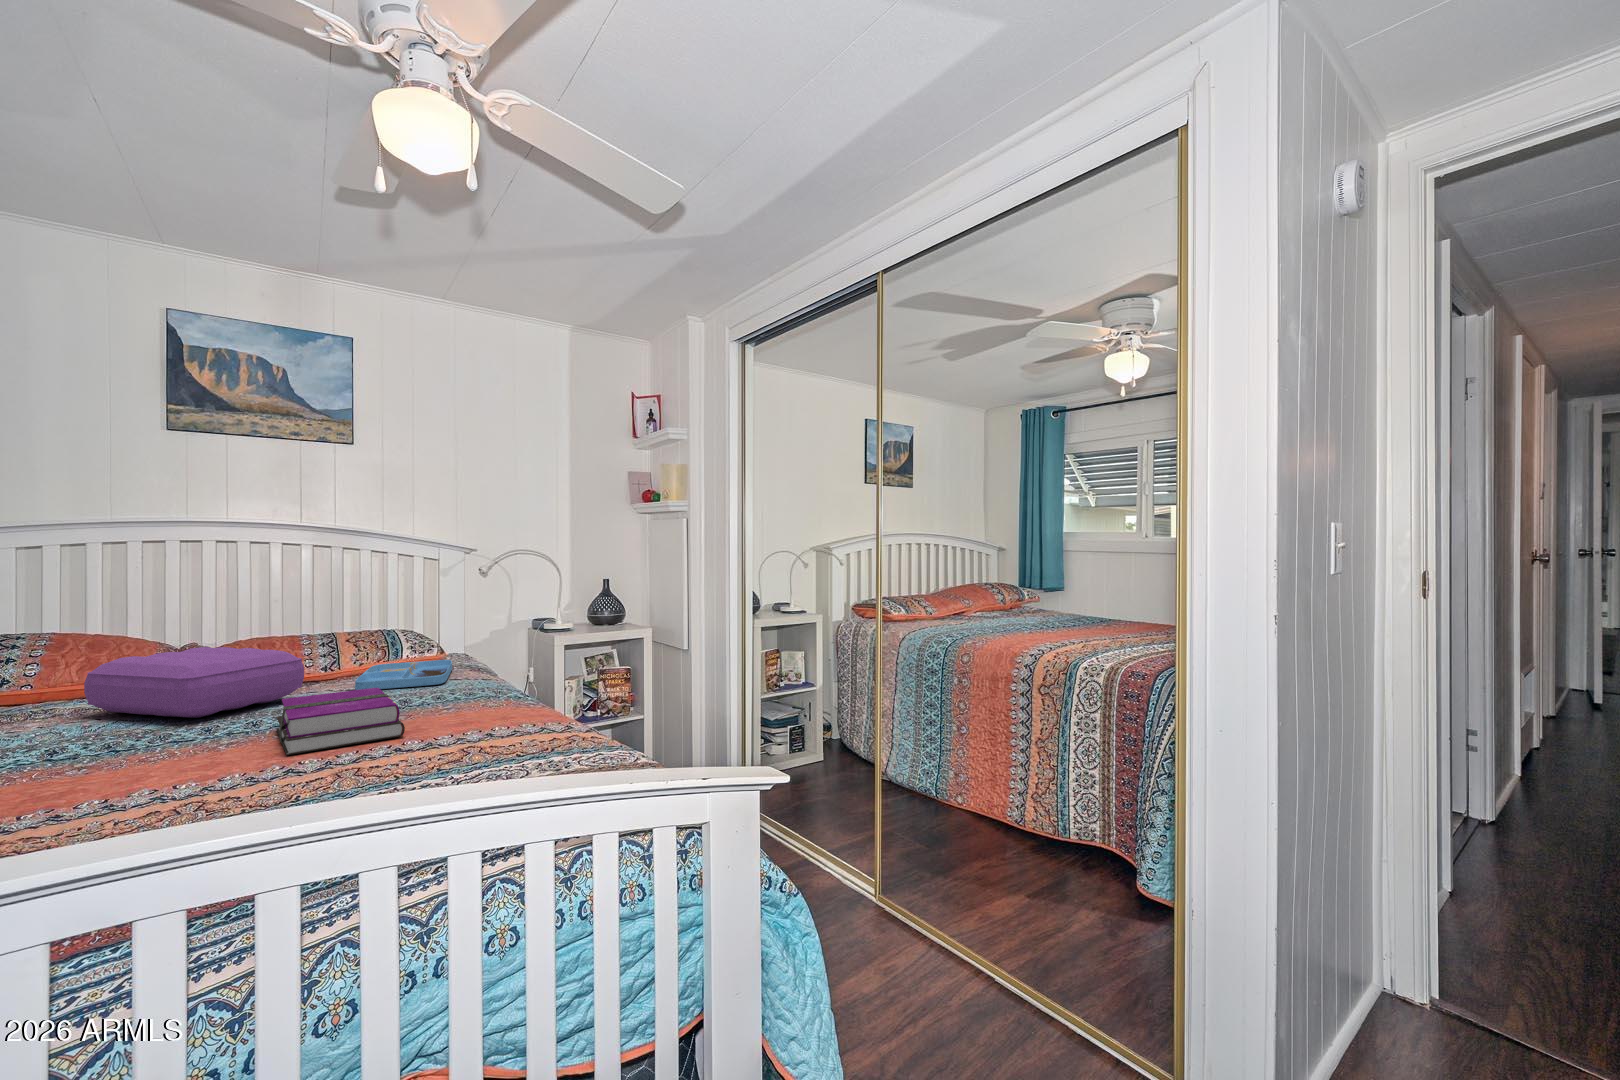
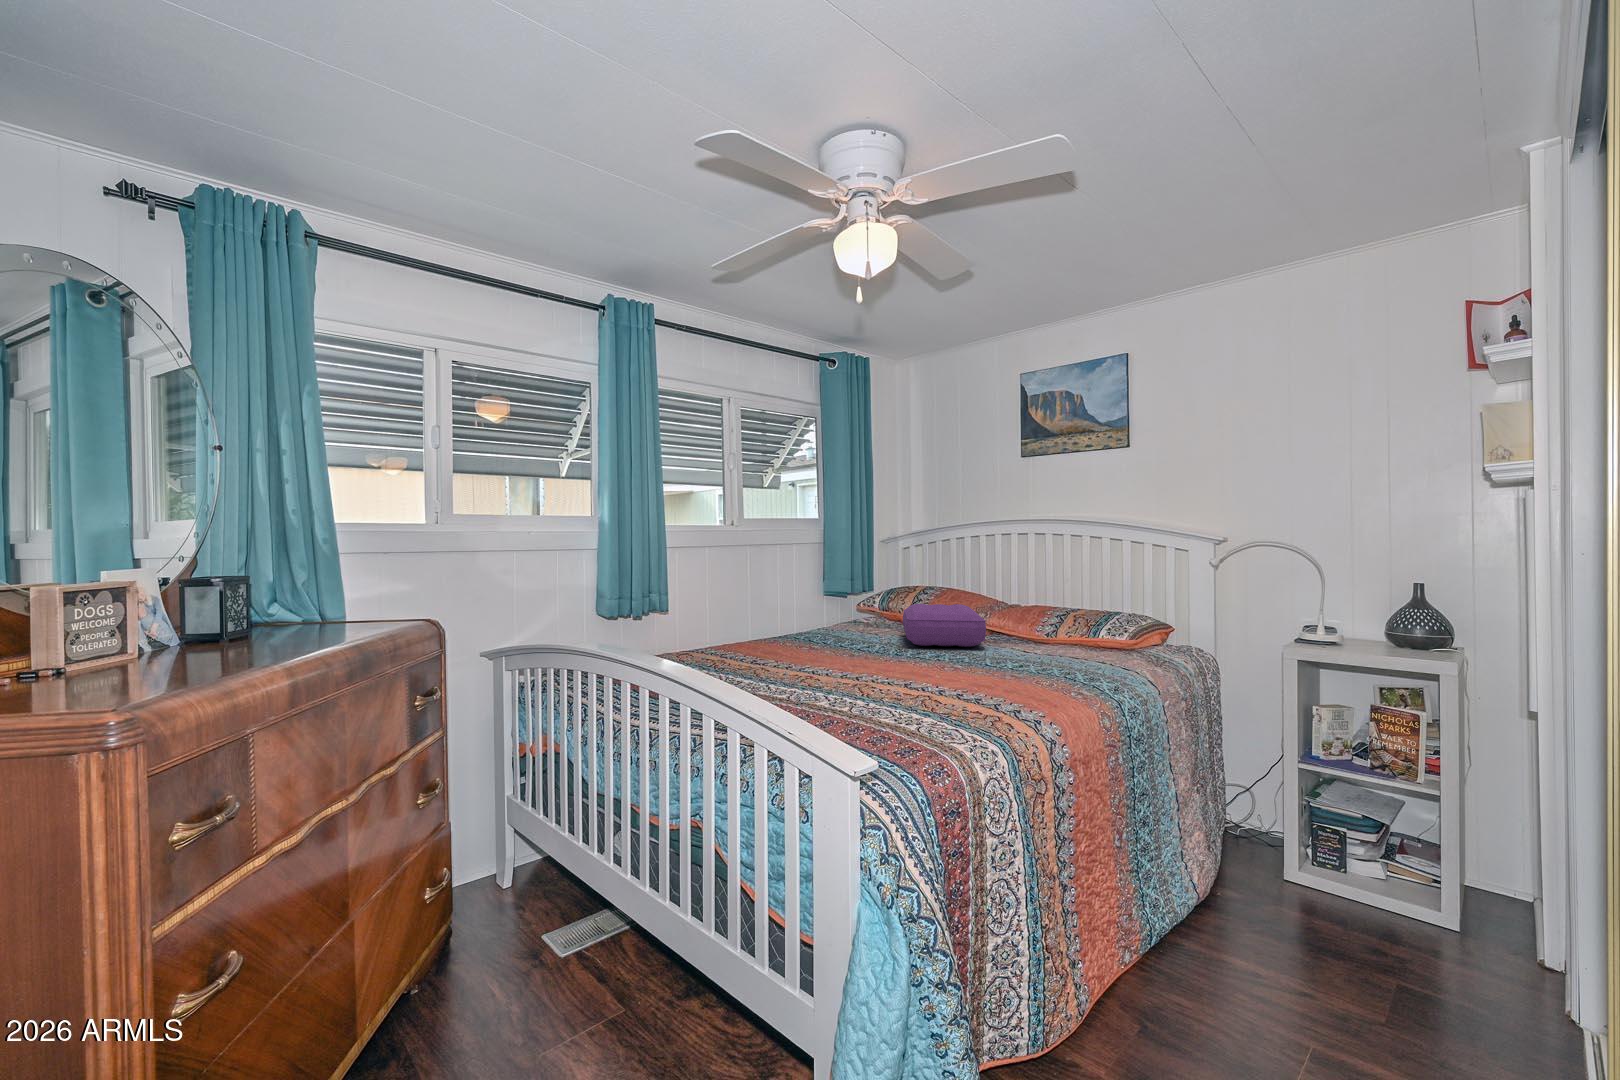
tray: present [355,660,452,690] -> none [1021,639,1126,662]
hardback book: present [276,688,405,755] -> none [875,641,973,681]

